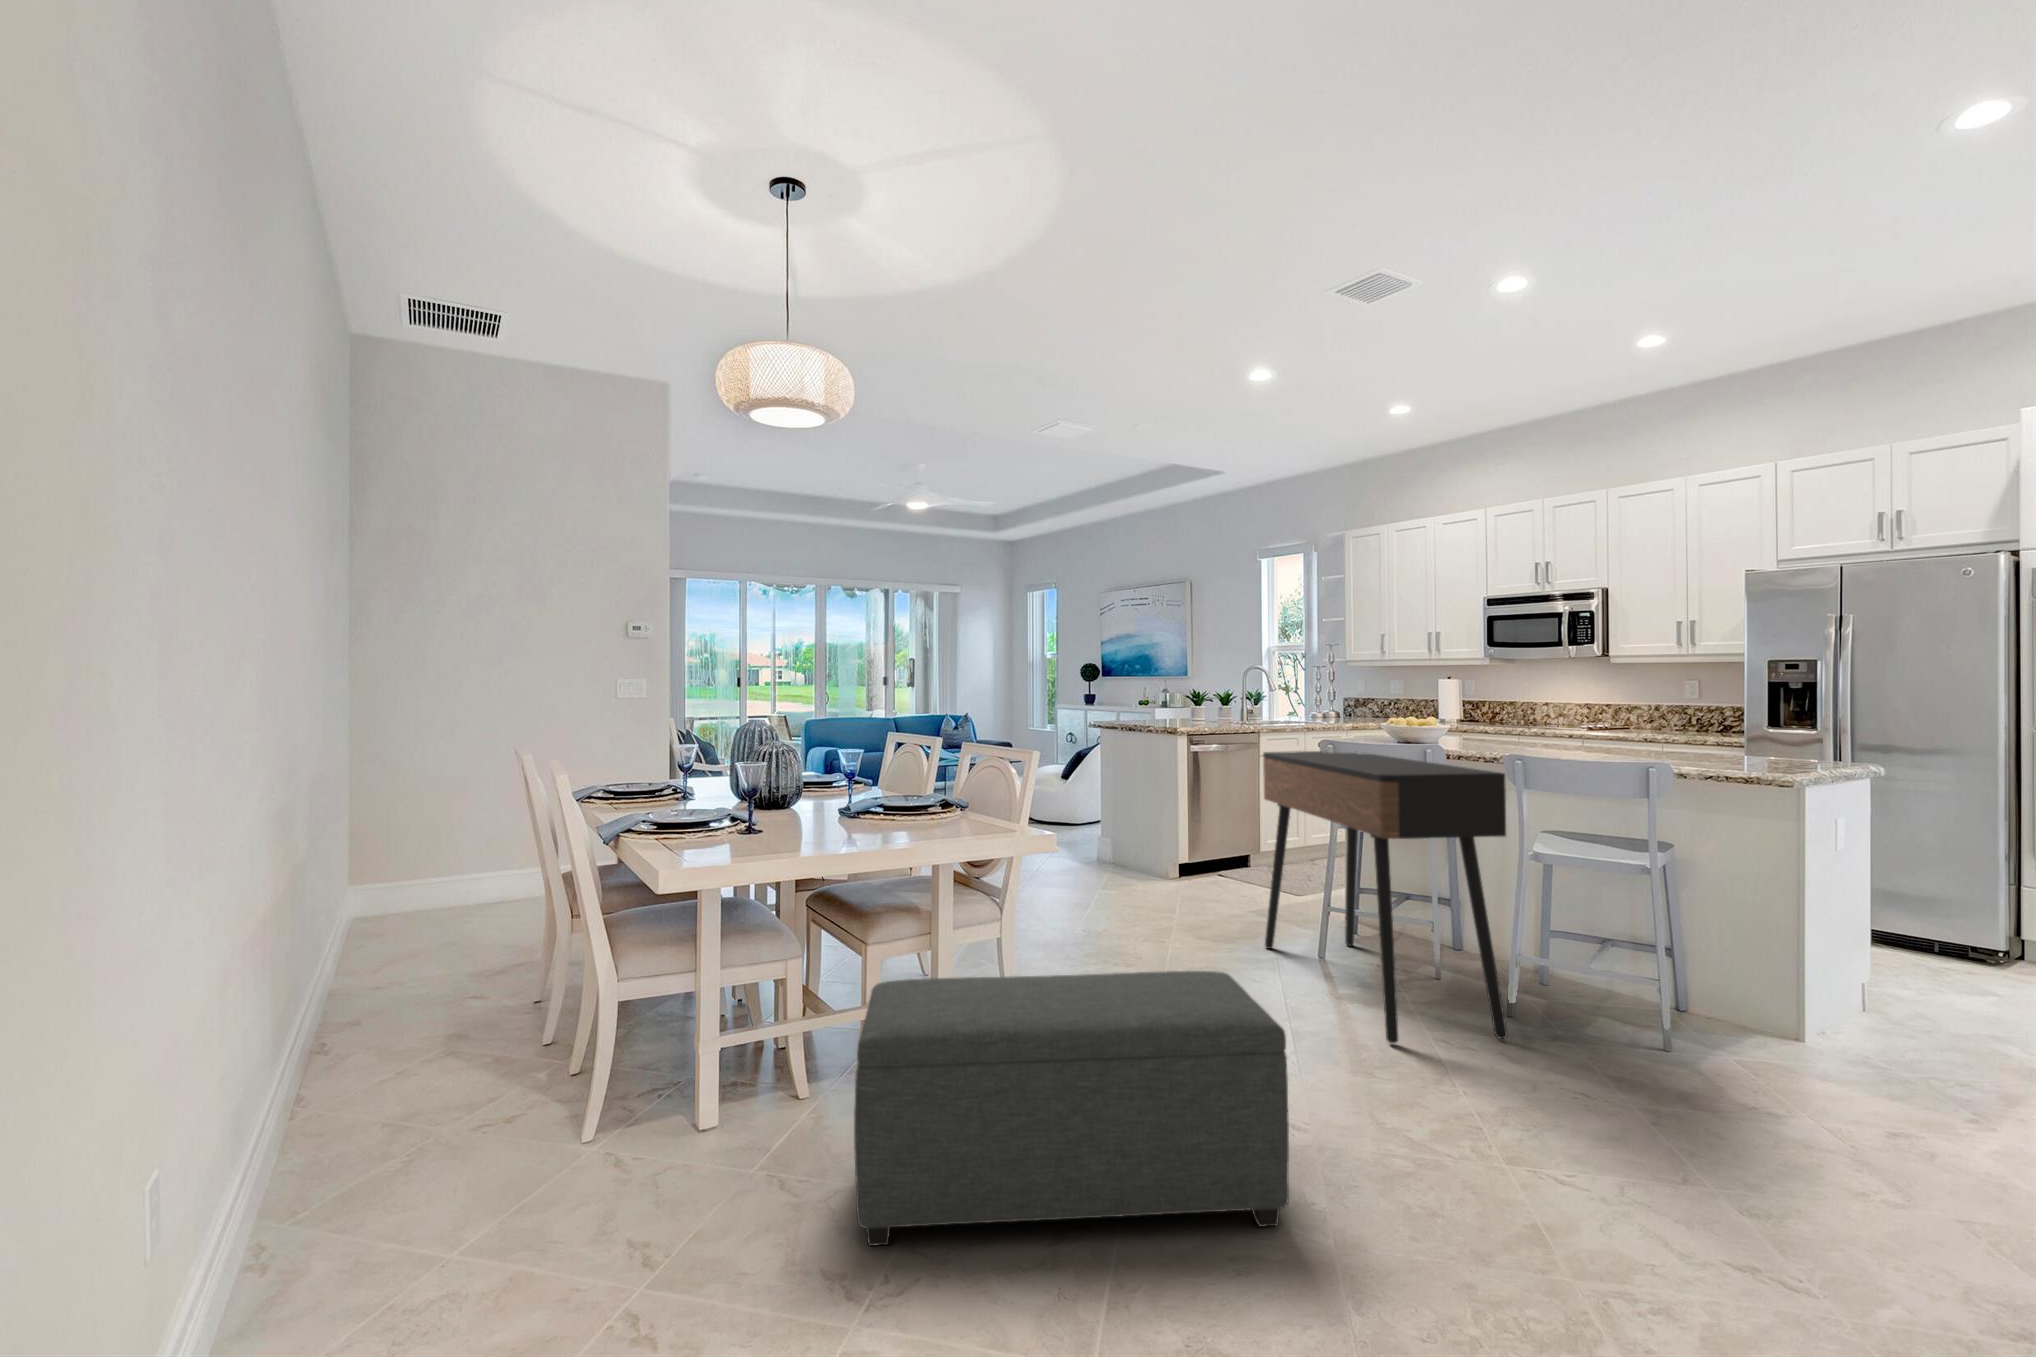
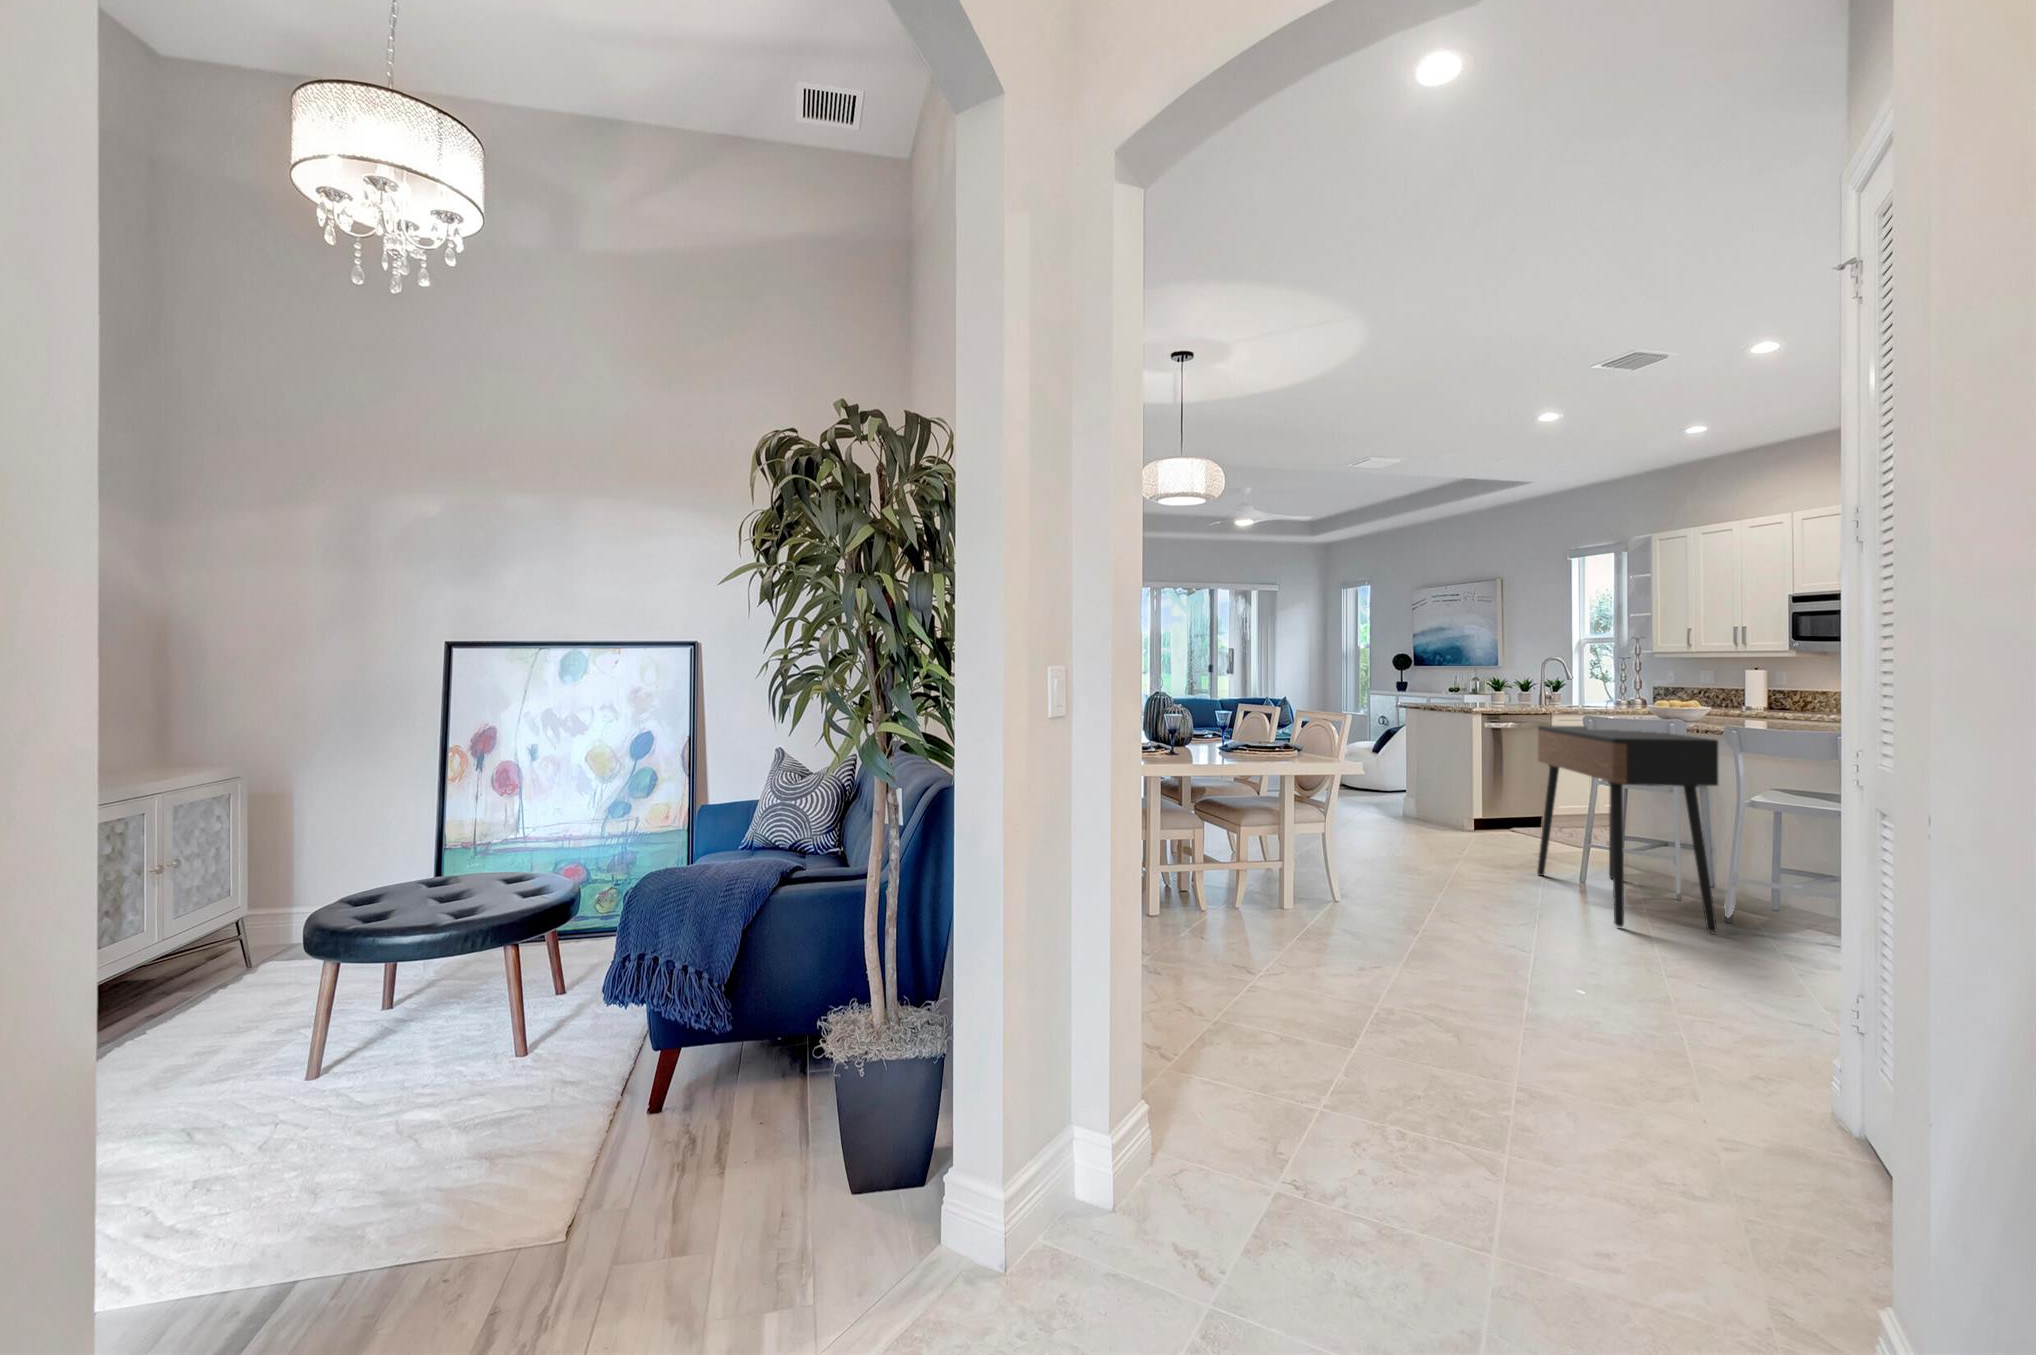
ottoman: present [854,971,1289,1246] -> none [1253,840,1507,982]

